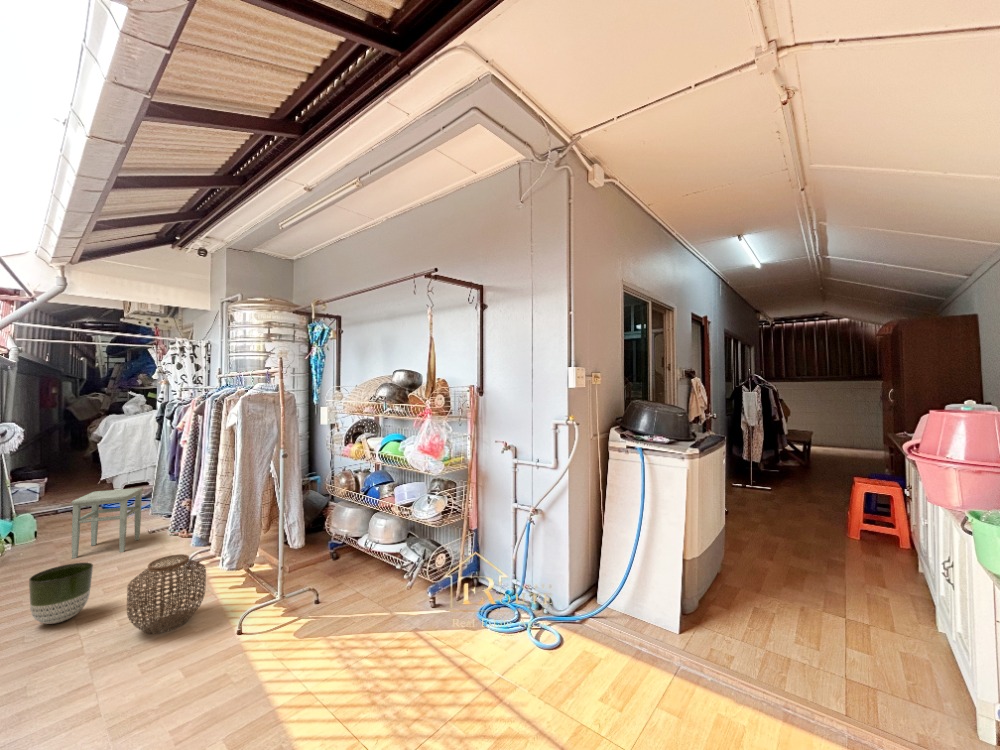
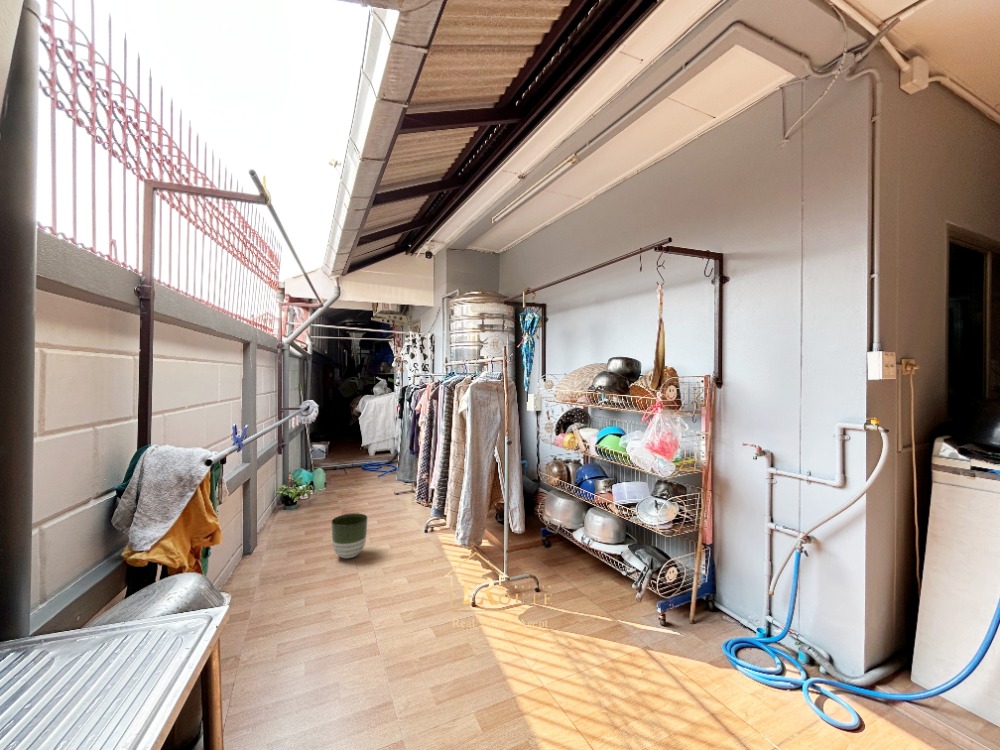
stool: present [72,488,143,559] -> none [350,455,392,506]
woven basket: present [127,554,206,634] -> none [392,520,445,586]

